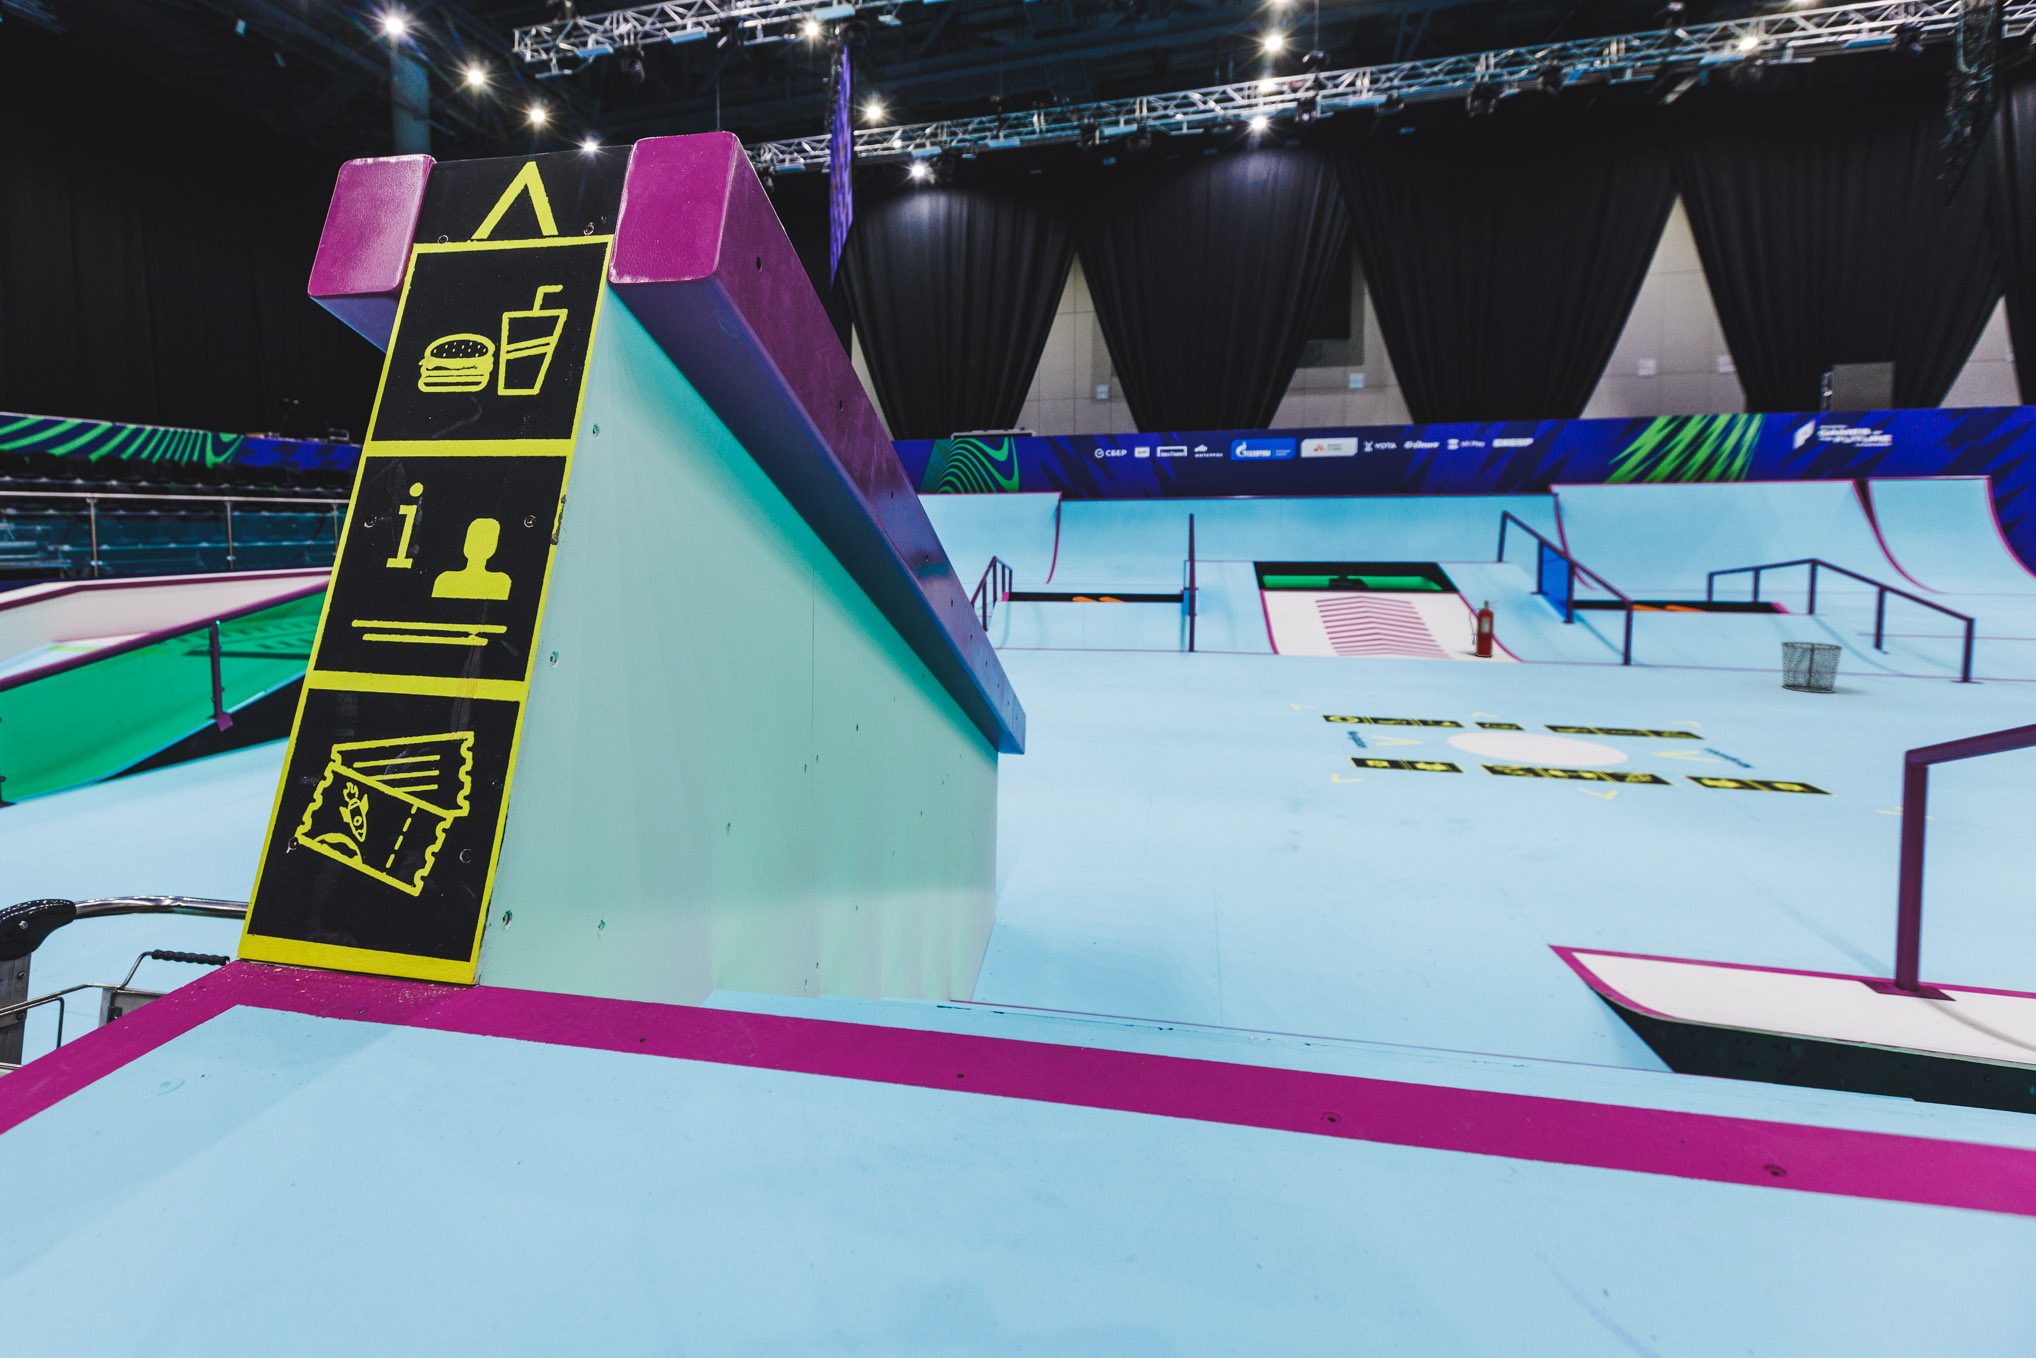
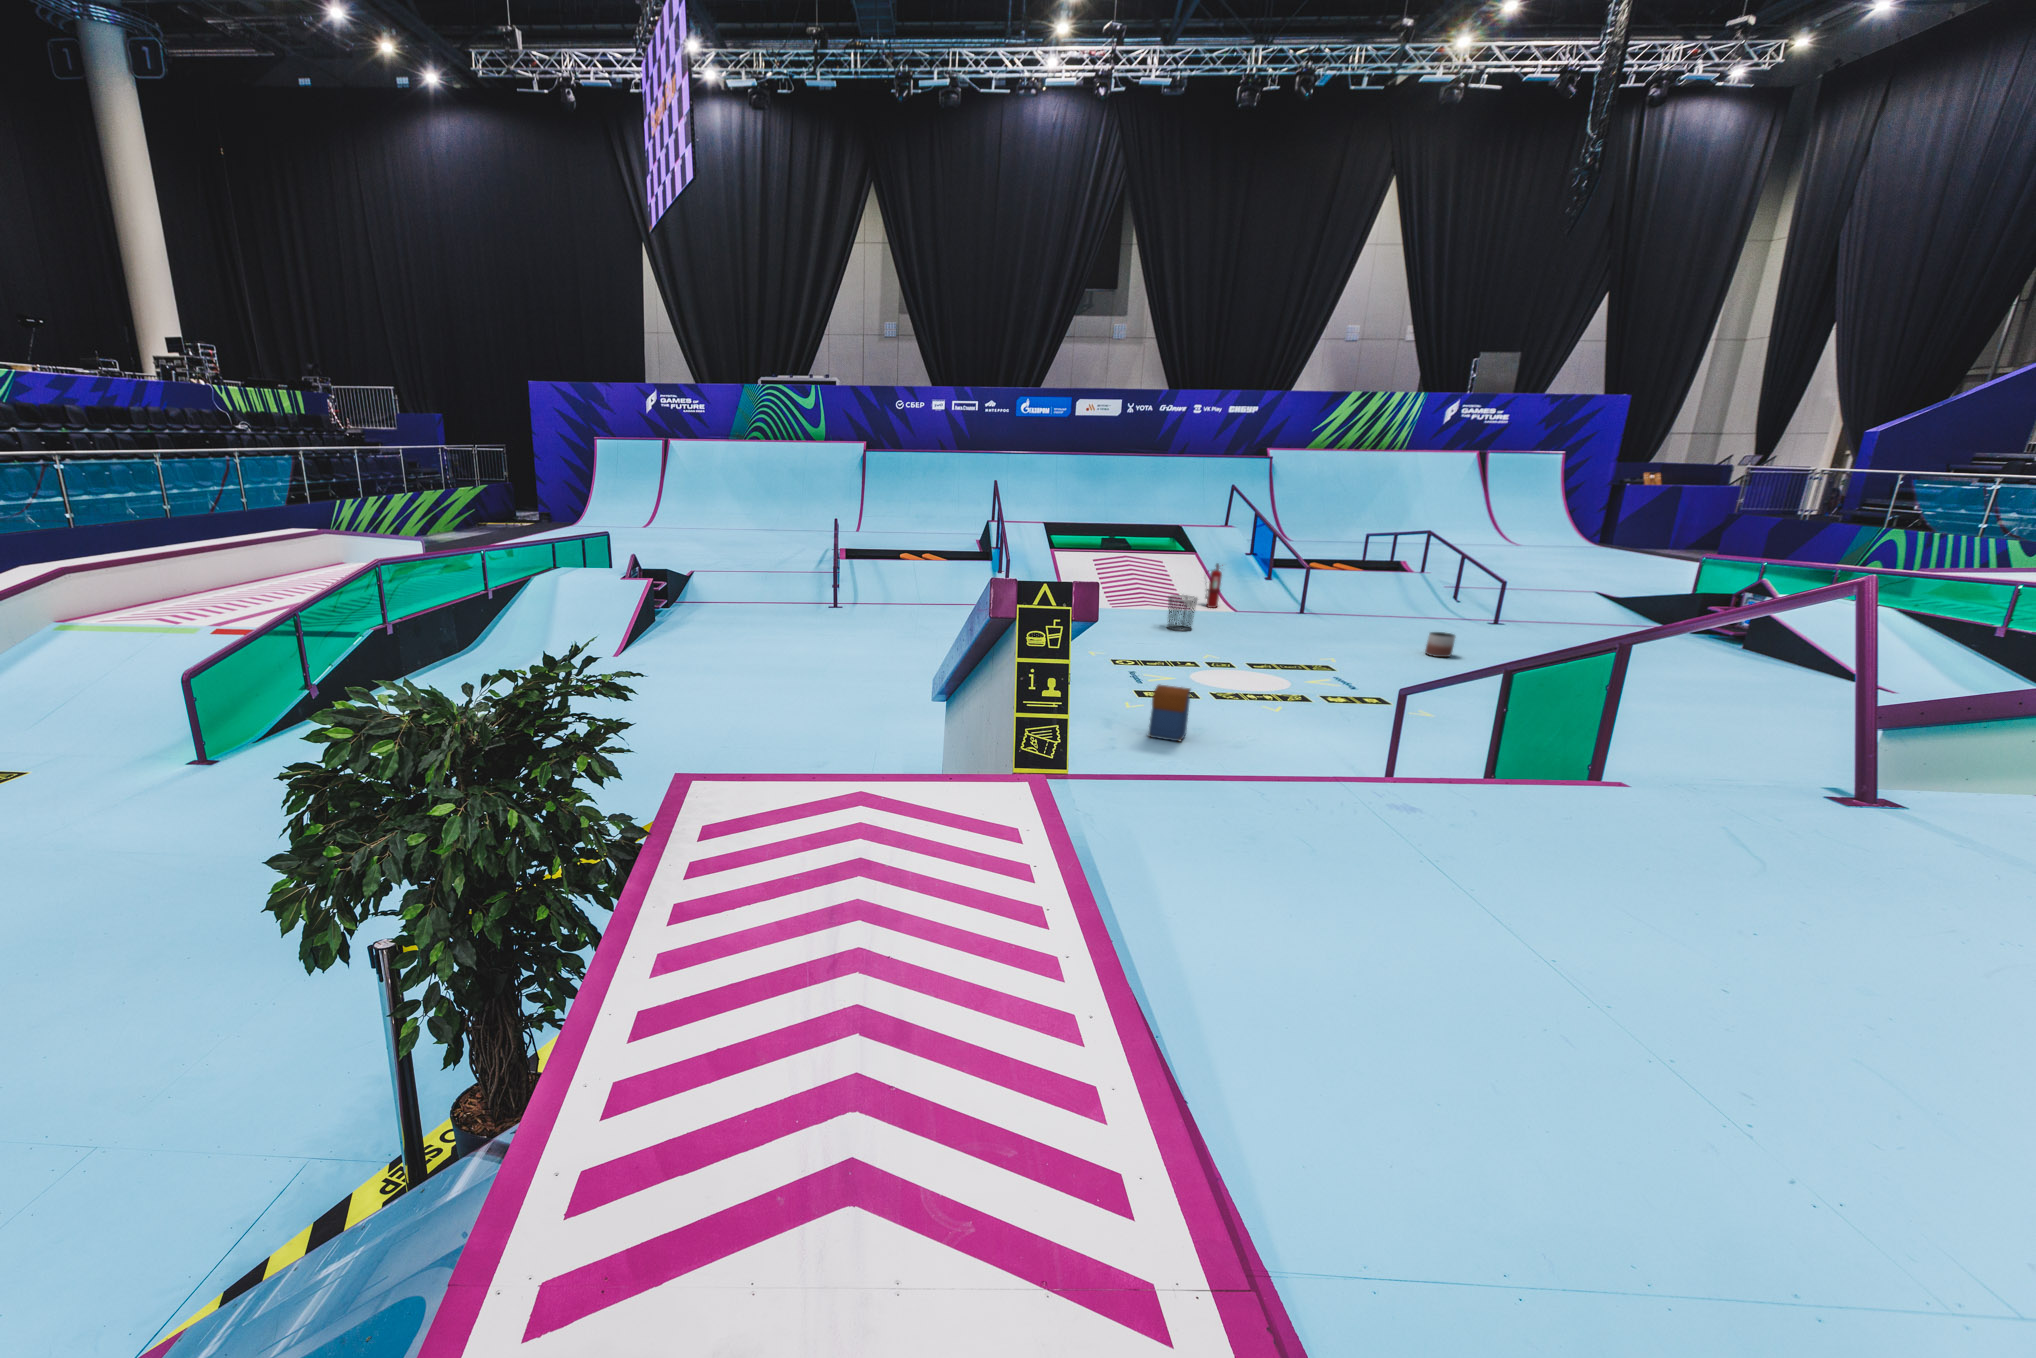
waste bin: present [1782,642,1842,693] -> present [1167,595,1197,631]
planter: none [1873,693,1933,733] -> present [1425,632,1456,657]
backpack: none [1366,741,1436,836] -> present [1148,684,1190,742]

